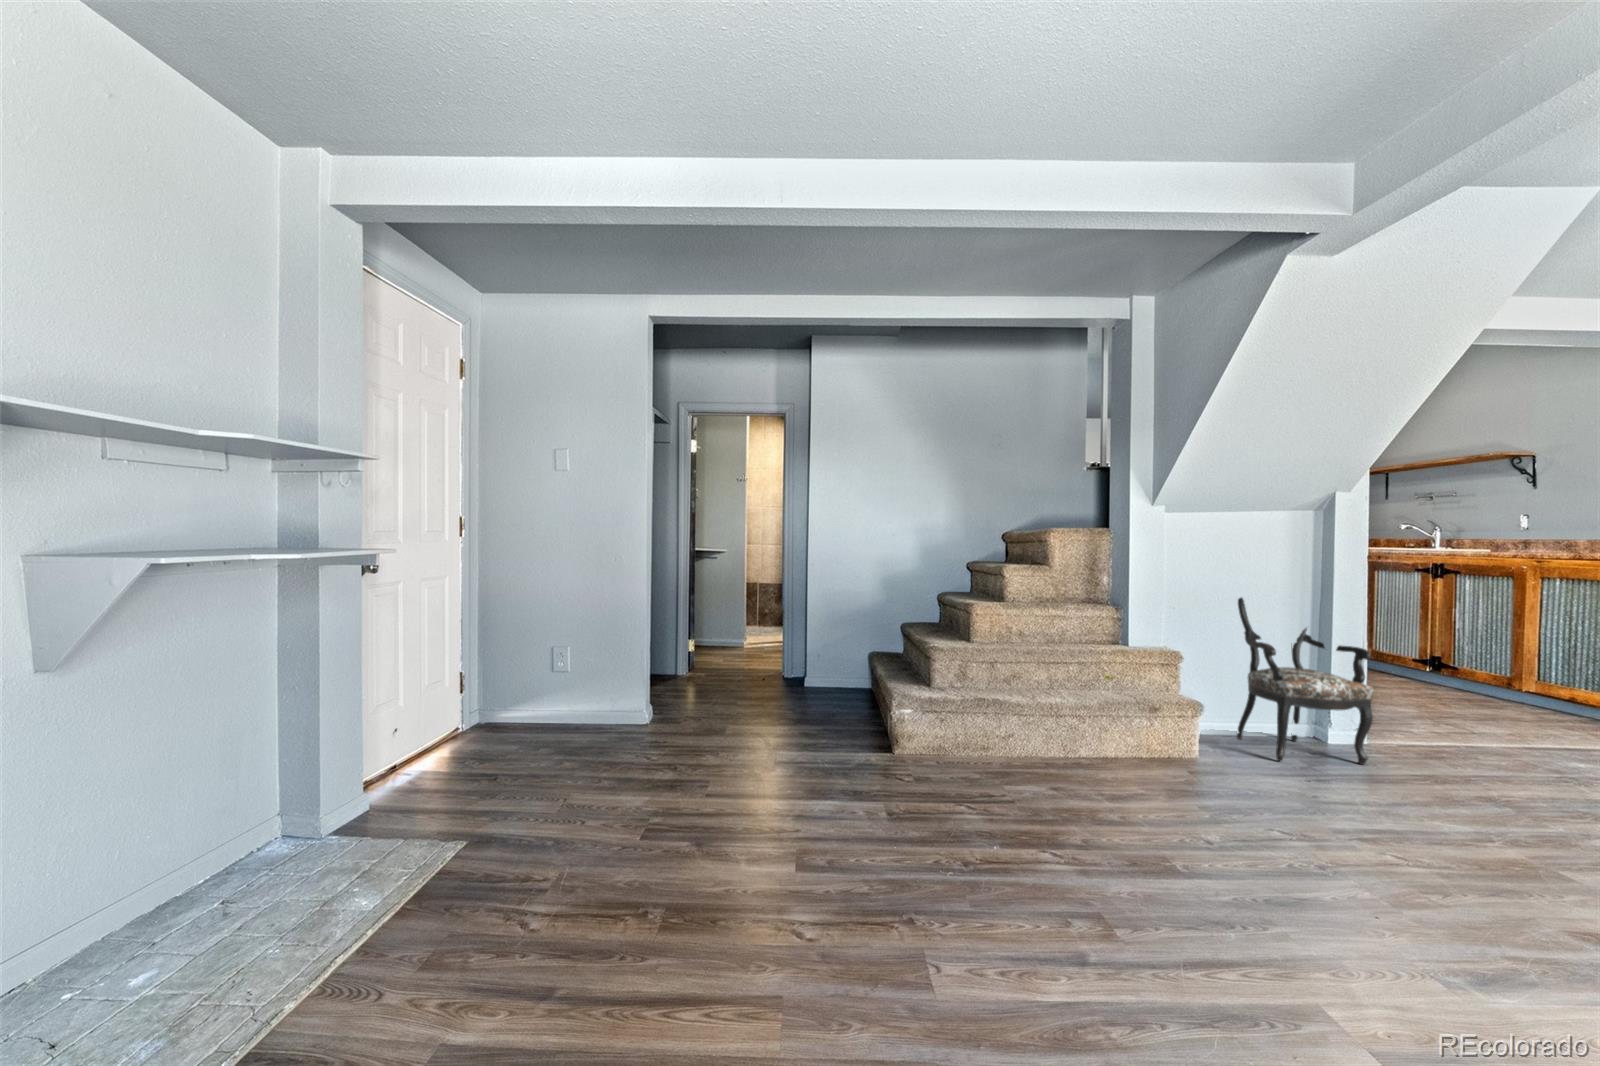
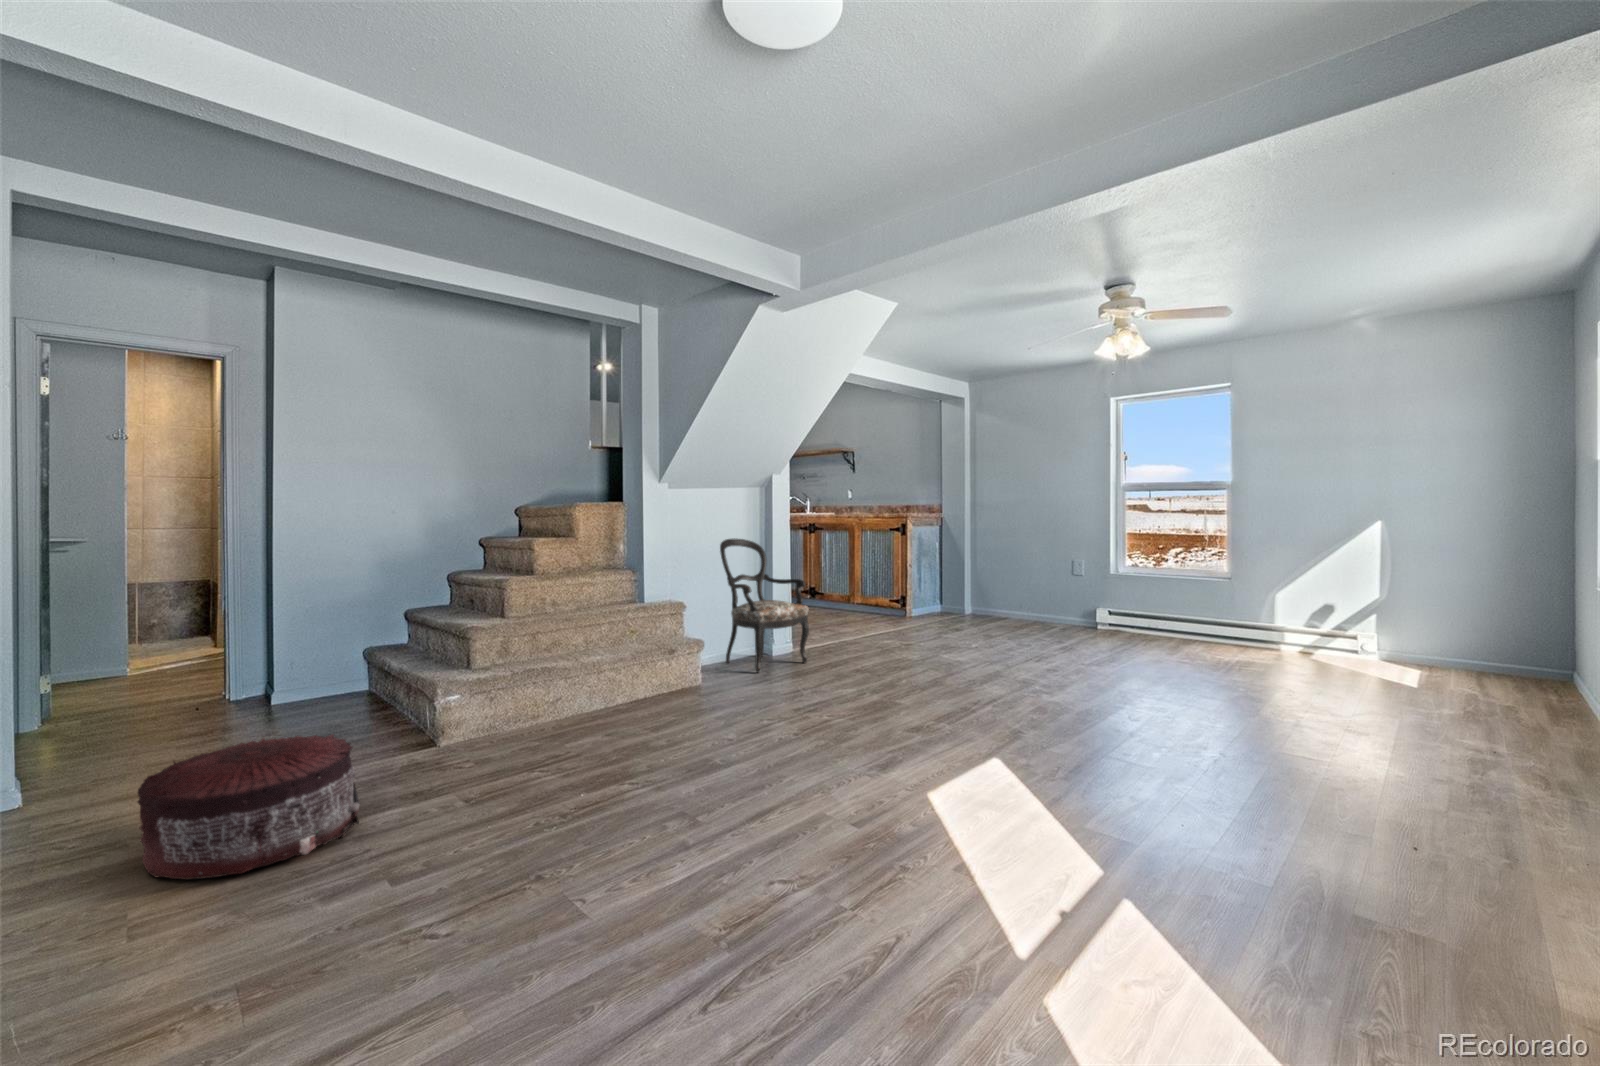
pouf: none [659,710,801,819] -> present [138,734,360,879]

